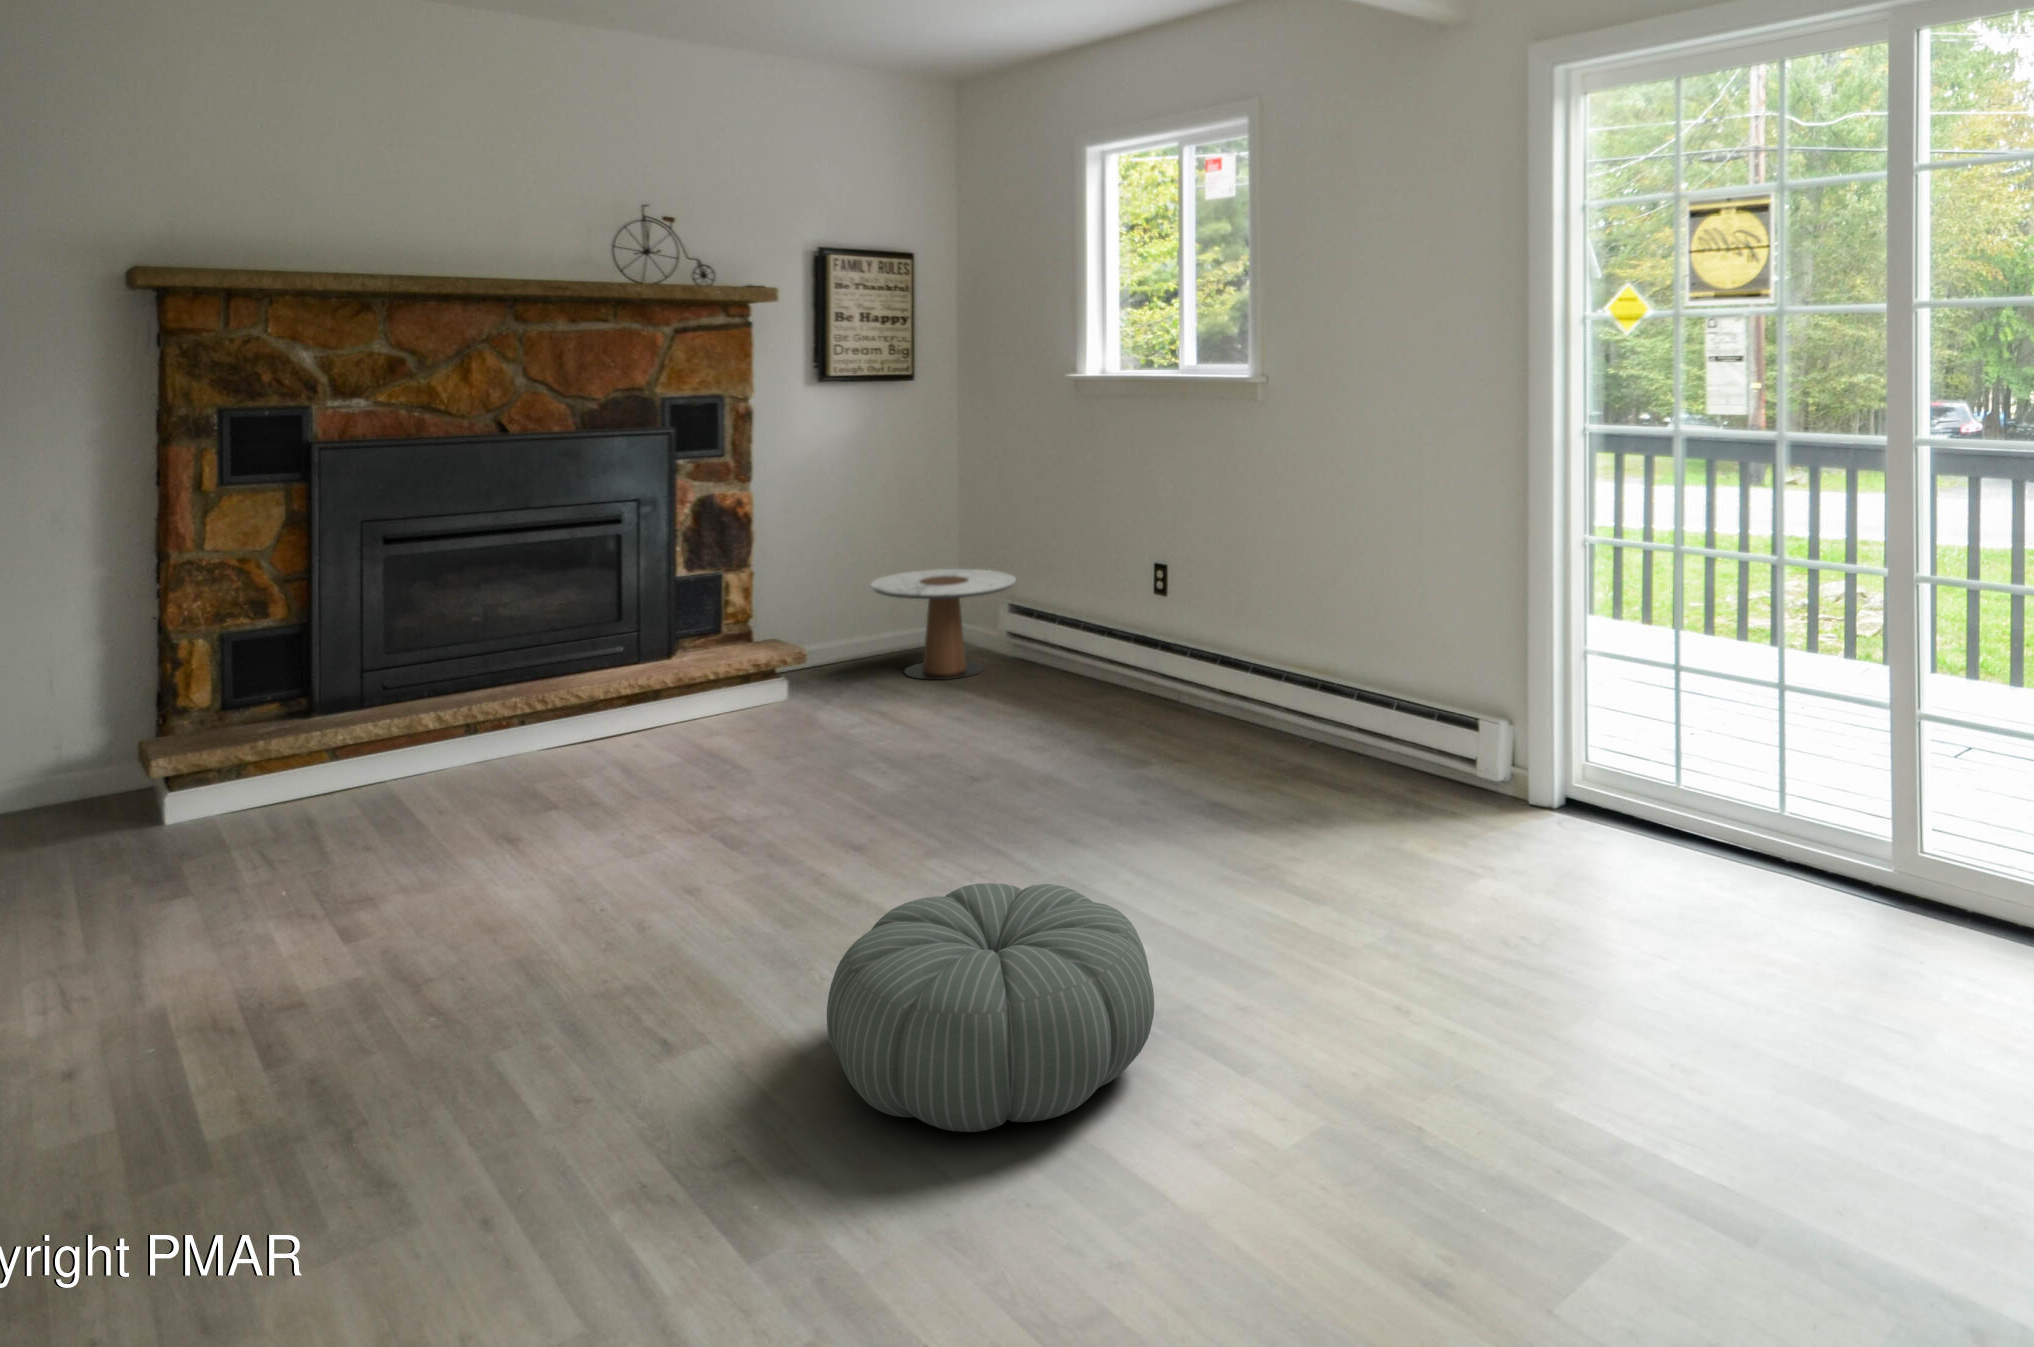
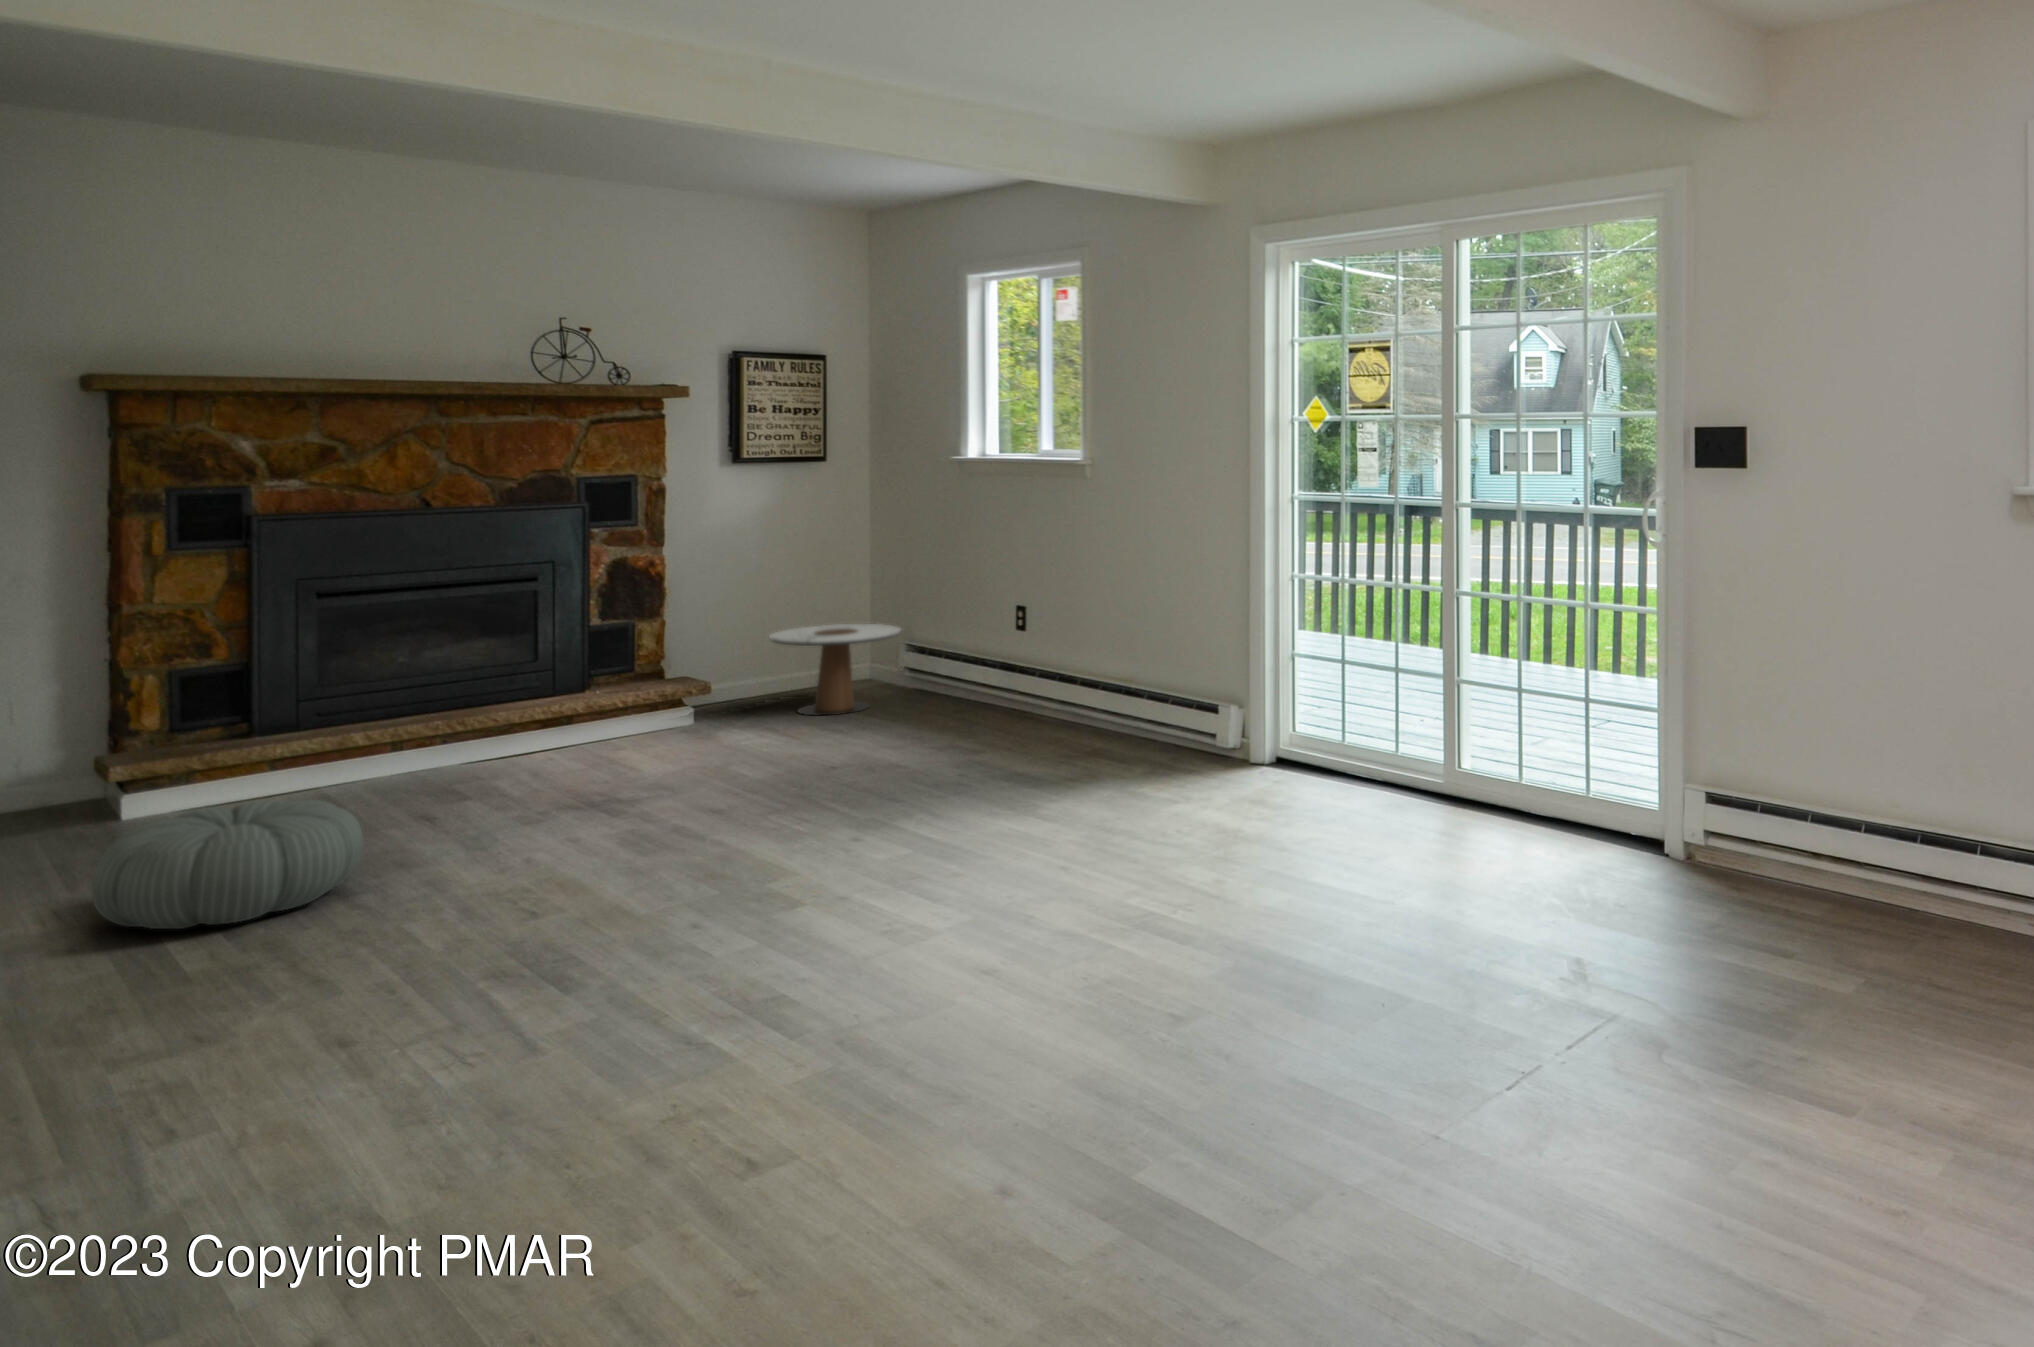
pouf: present [827,883,1154,1132] -> present [91,800,363,929]

